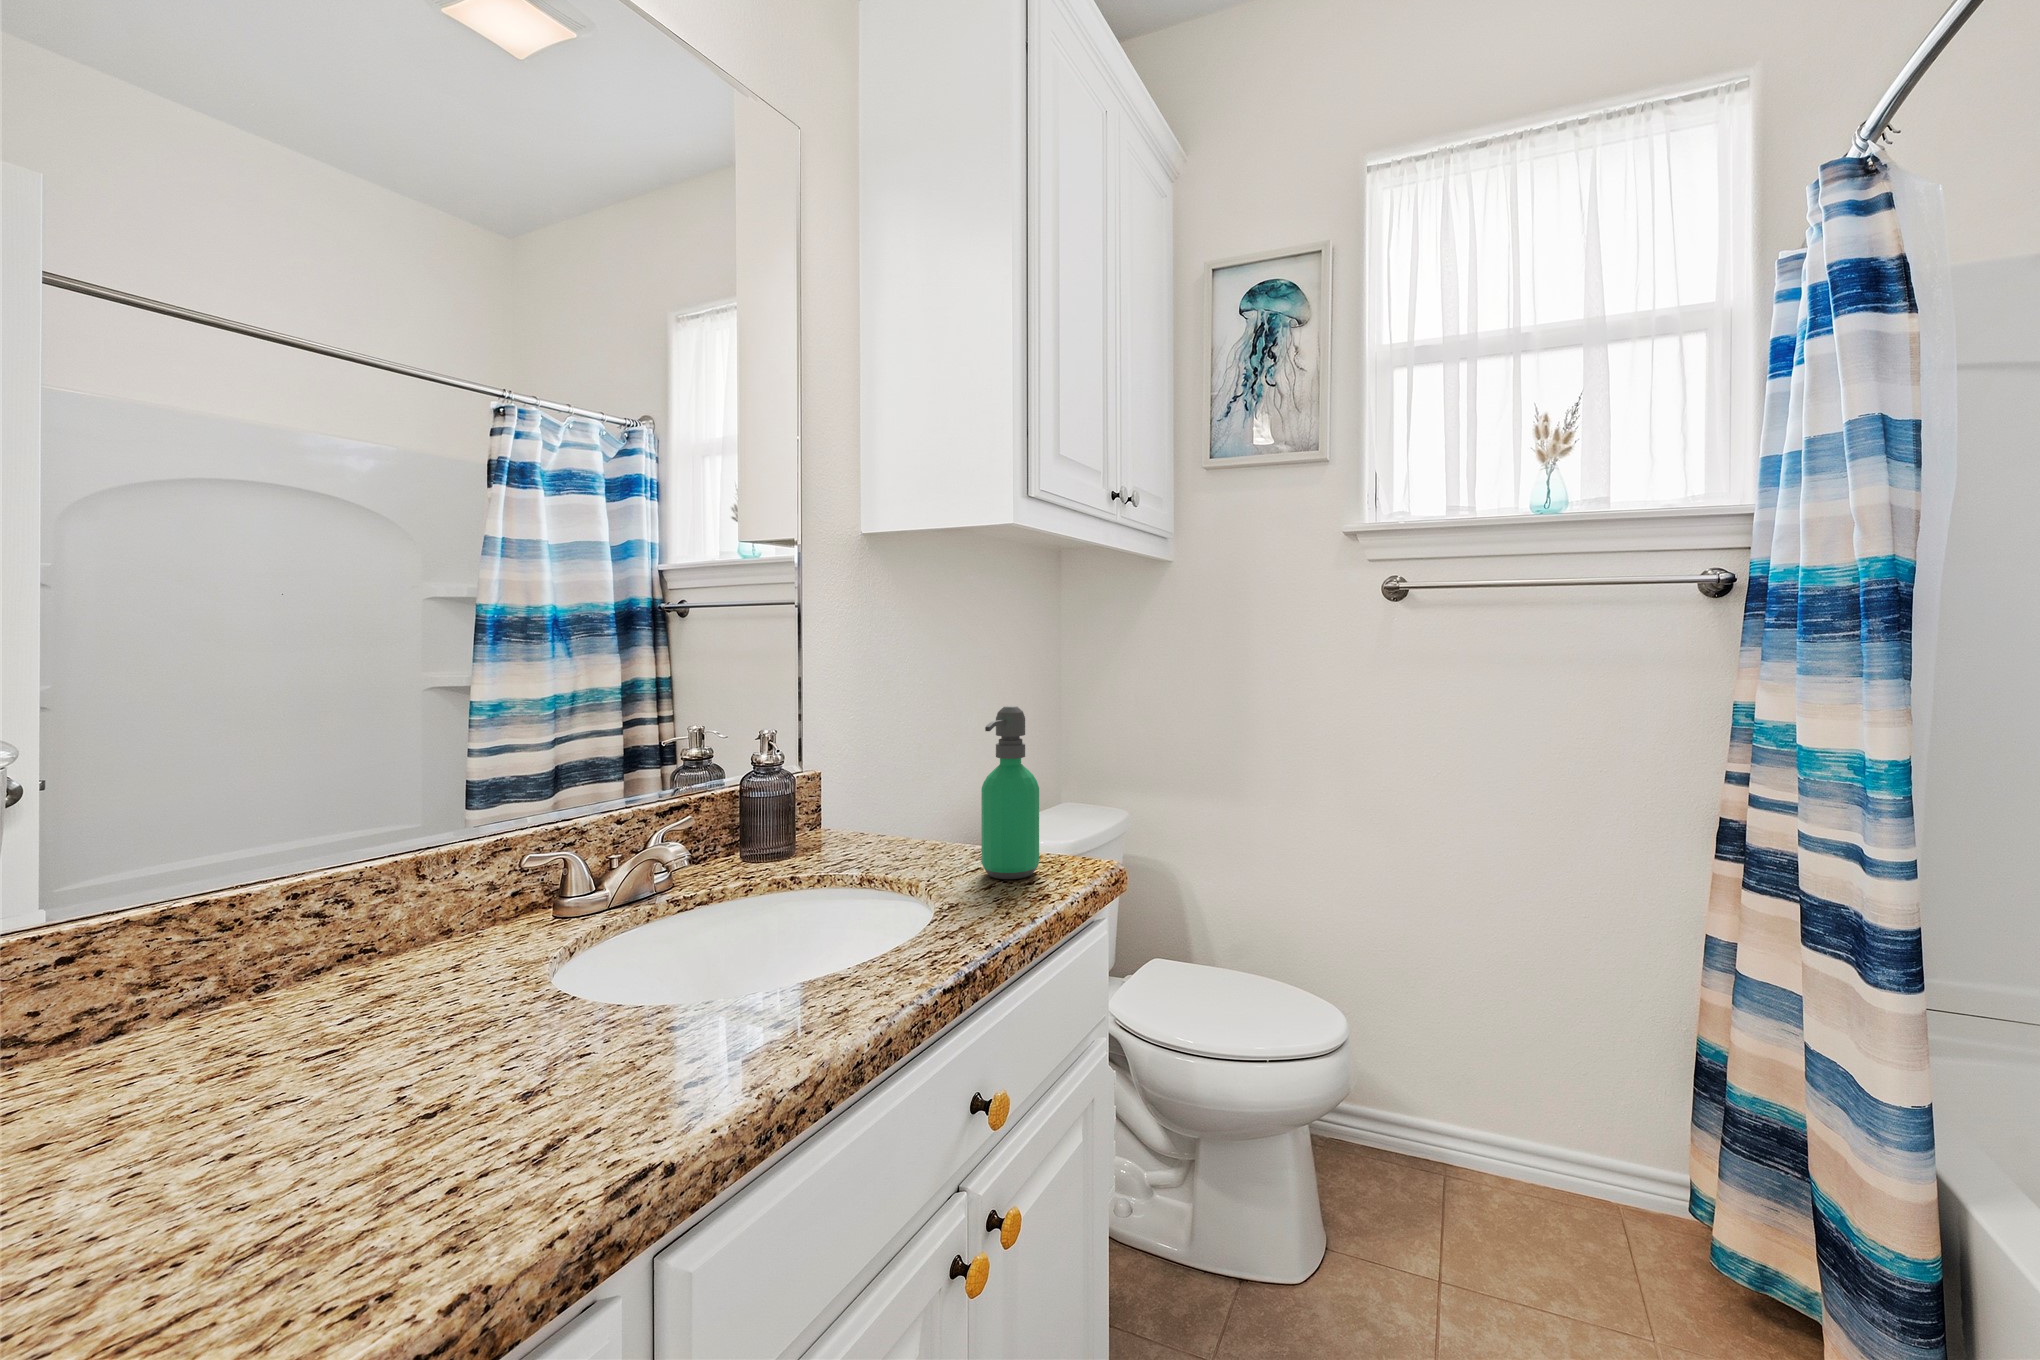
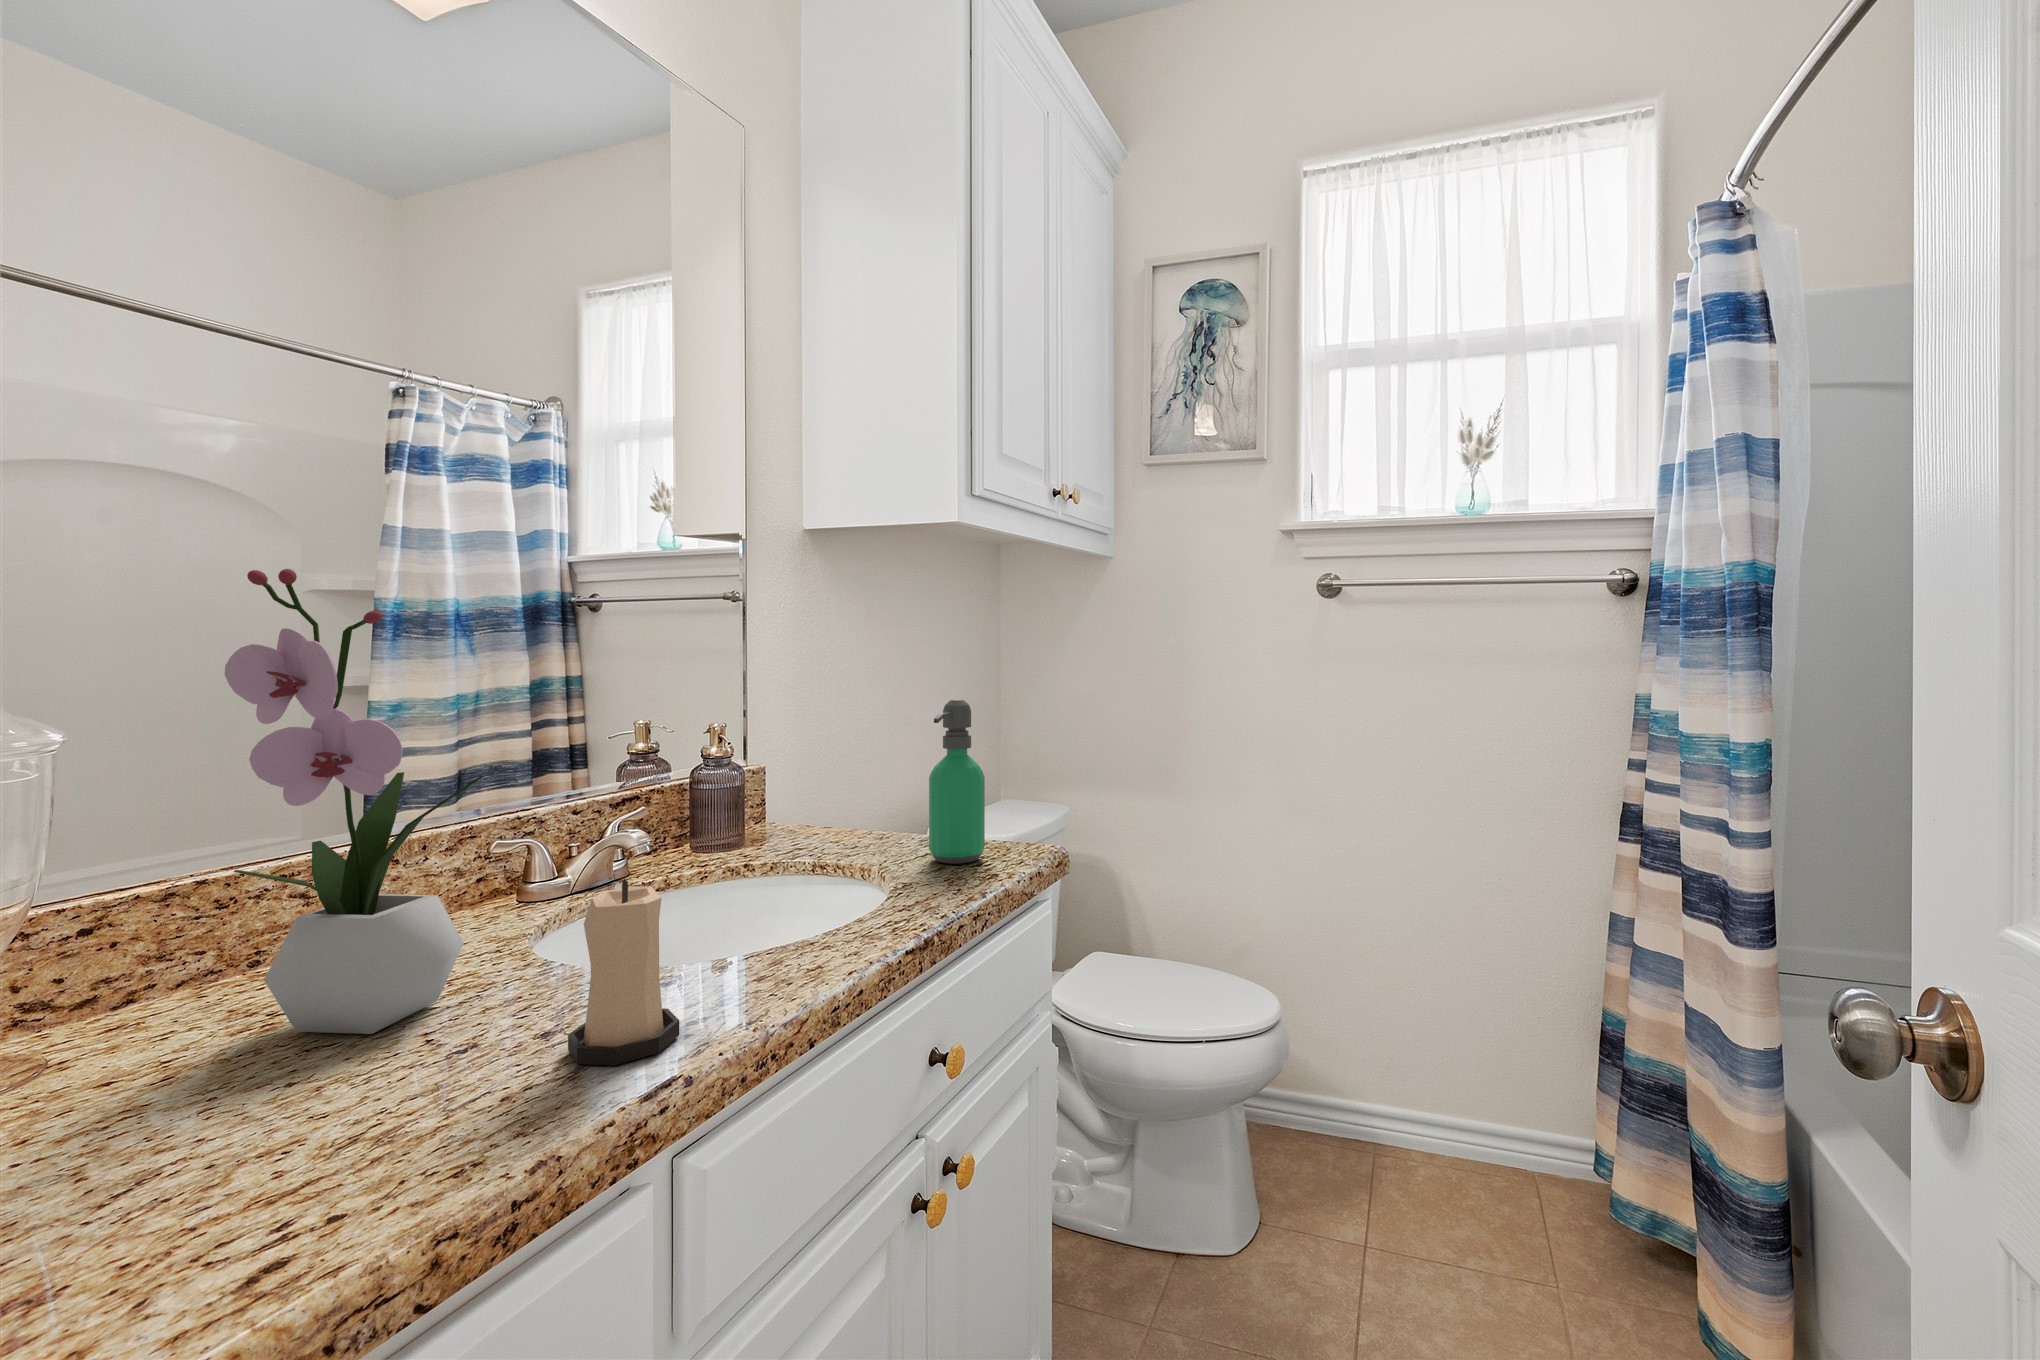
flower arrangement: none [165,565,481,1091] -> present [225,569,485,1034]
candle: none [535,925,666,1153] -> present [568,879,679,1065]

